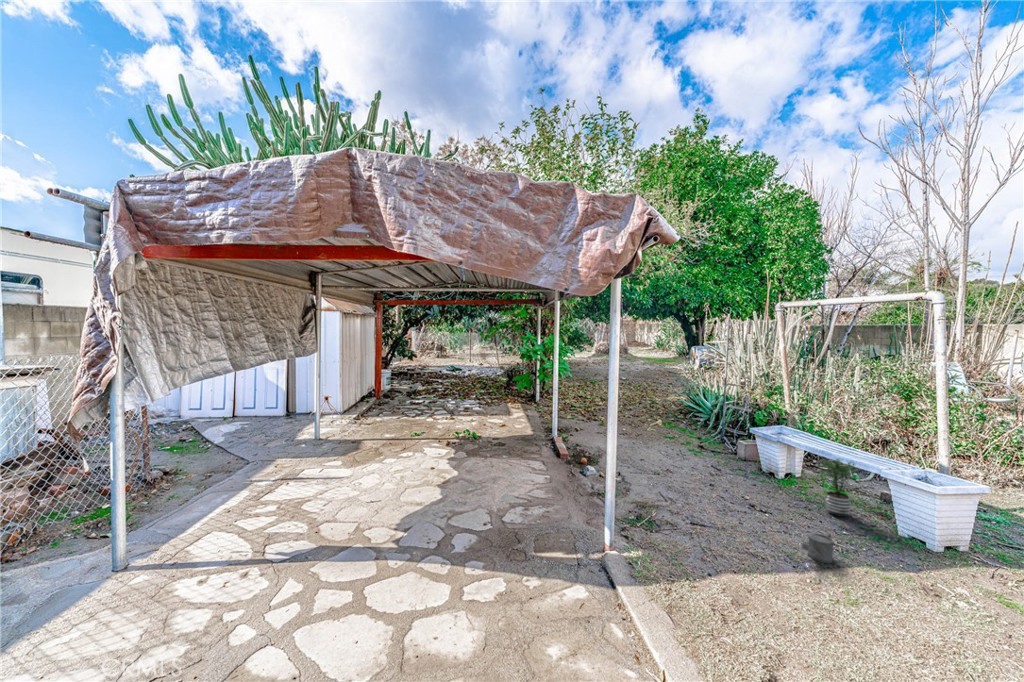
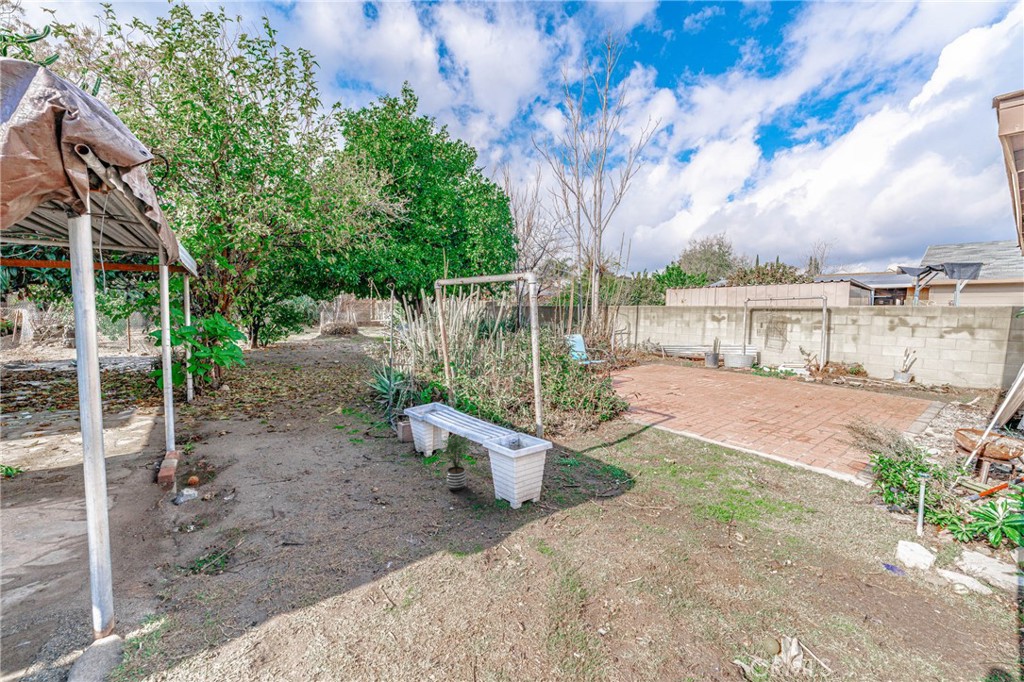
watering can: present [802,533,834,563] -> none [379,522,422,560]

